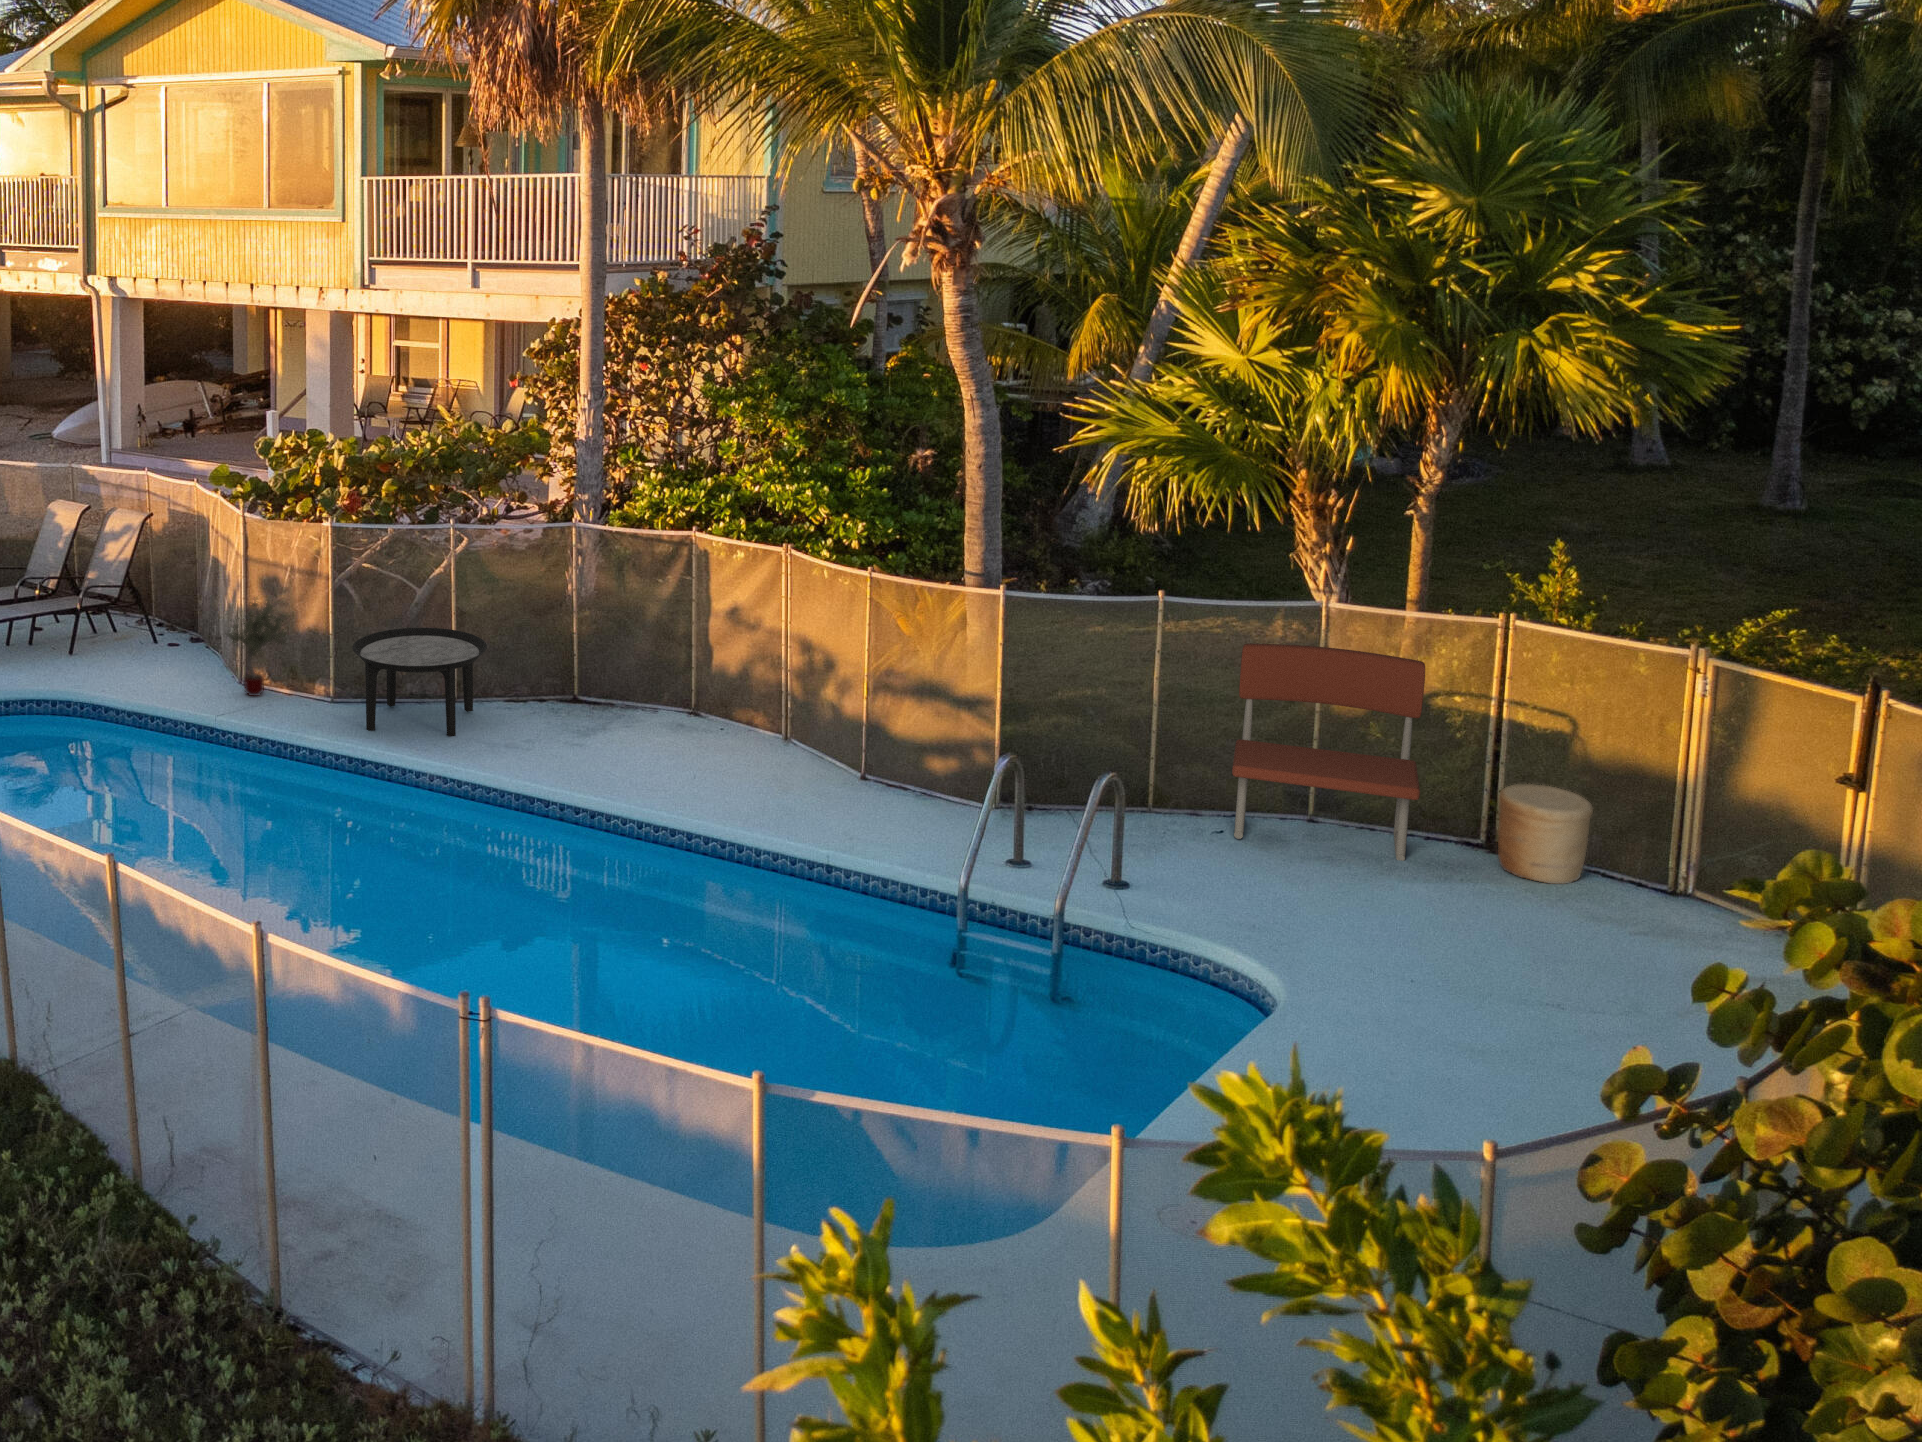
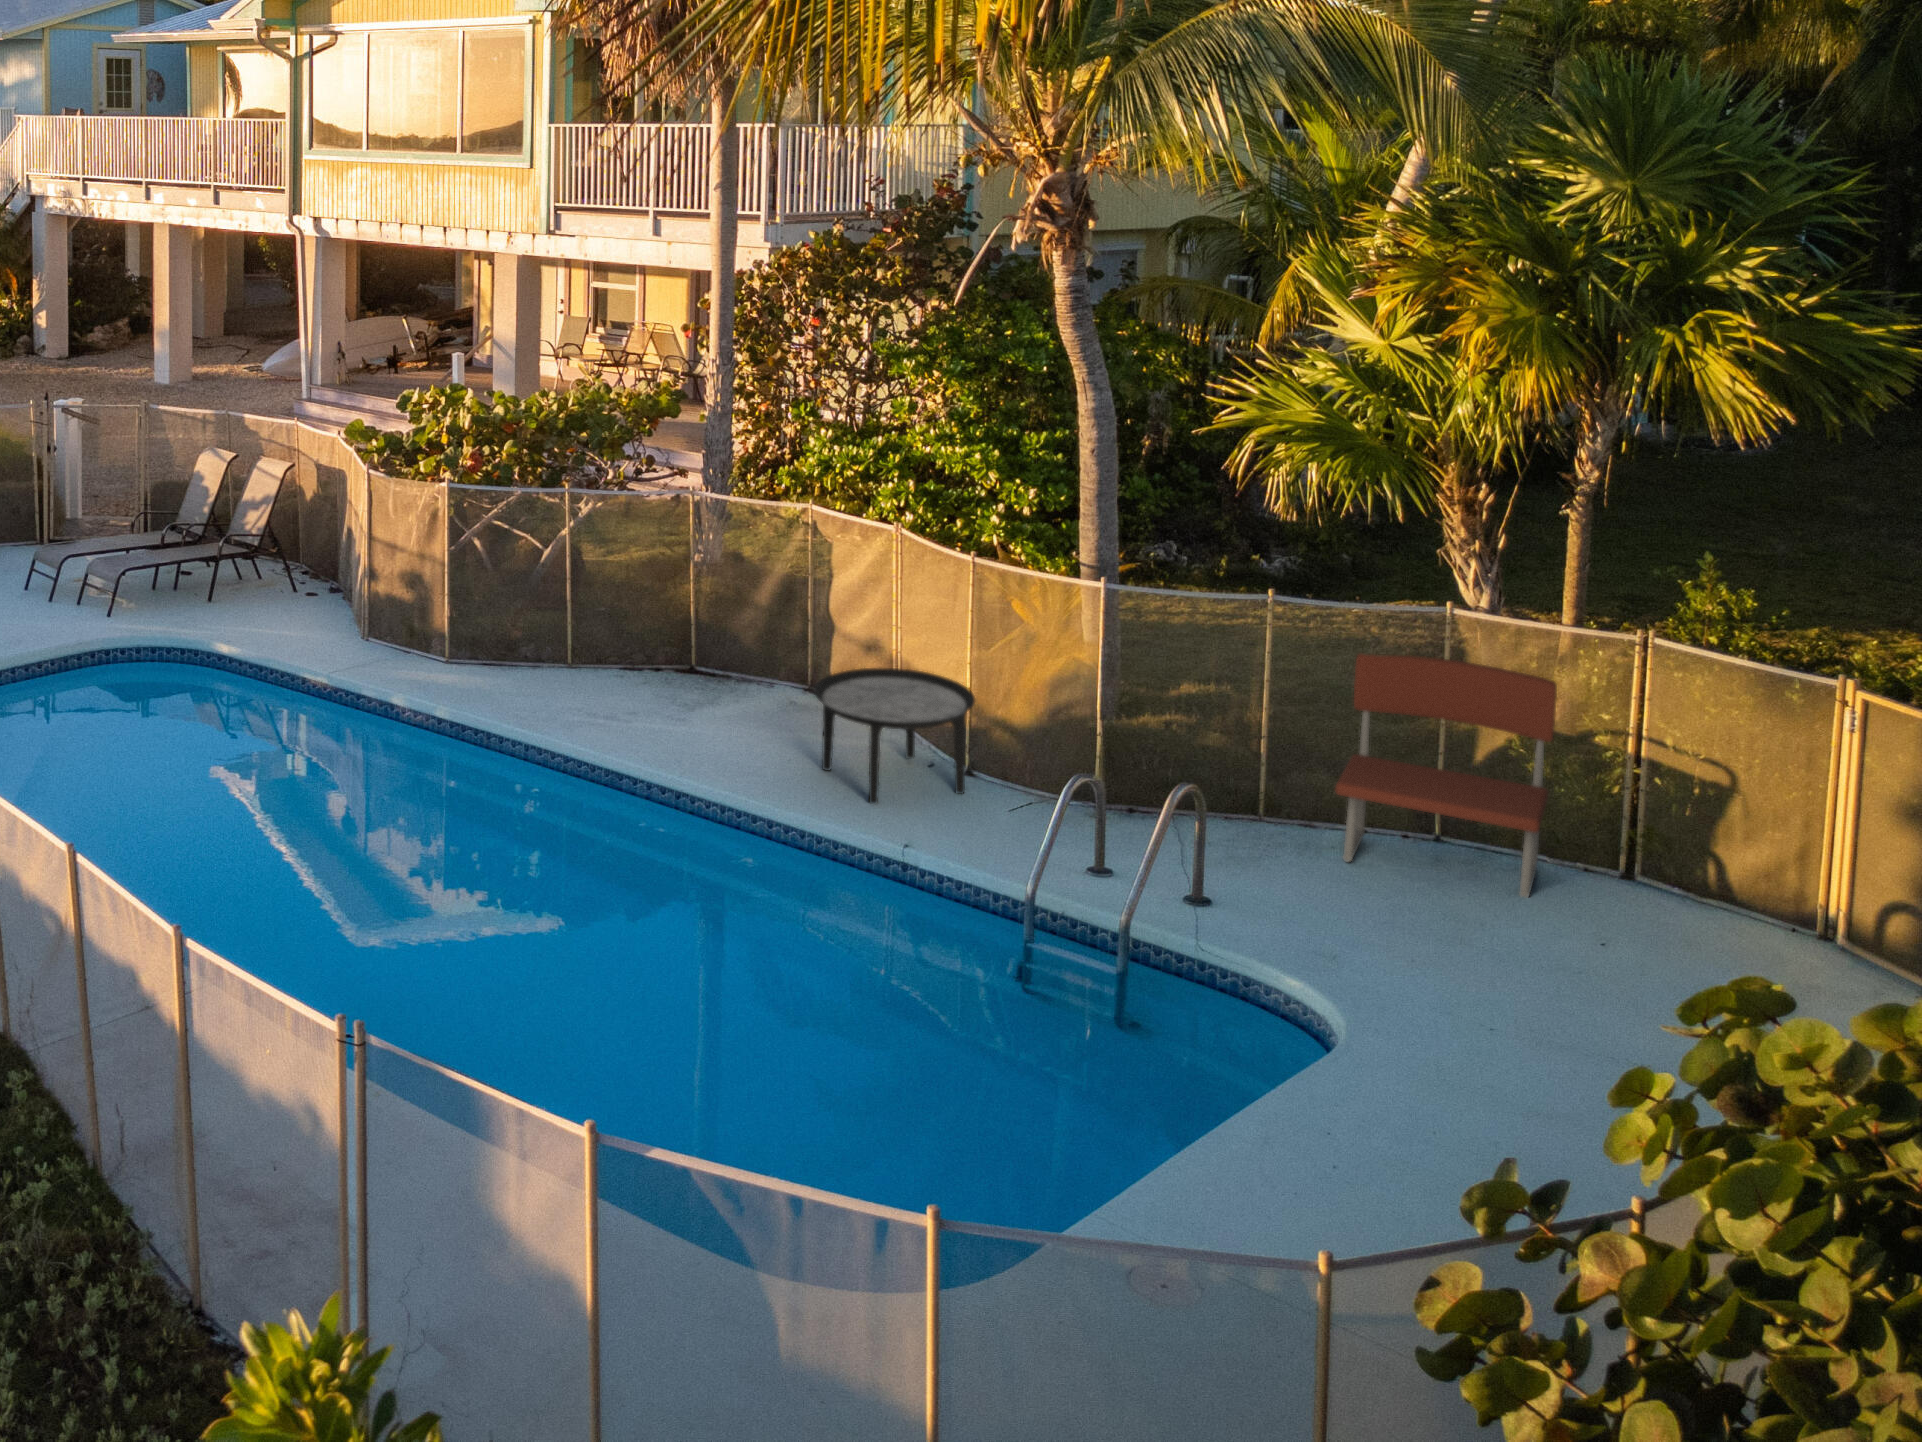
potted tree: present [227,597,286,696] -> none [347,555,408,654]
round table: present [352,628,487,737] -> present [814,668,975,804]
woven basket: present [1498,784,1593,884] -> none [1634,822,1740,935]

